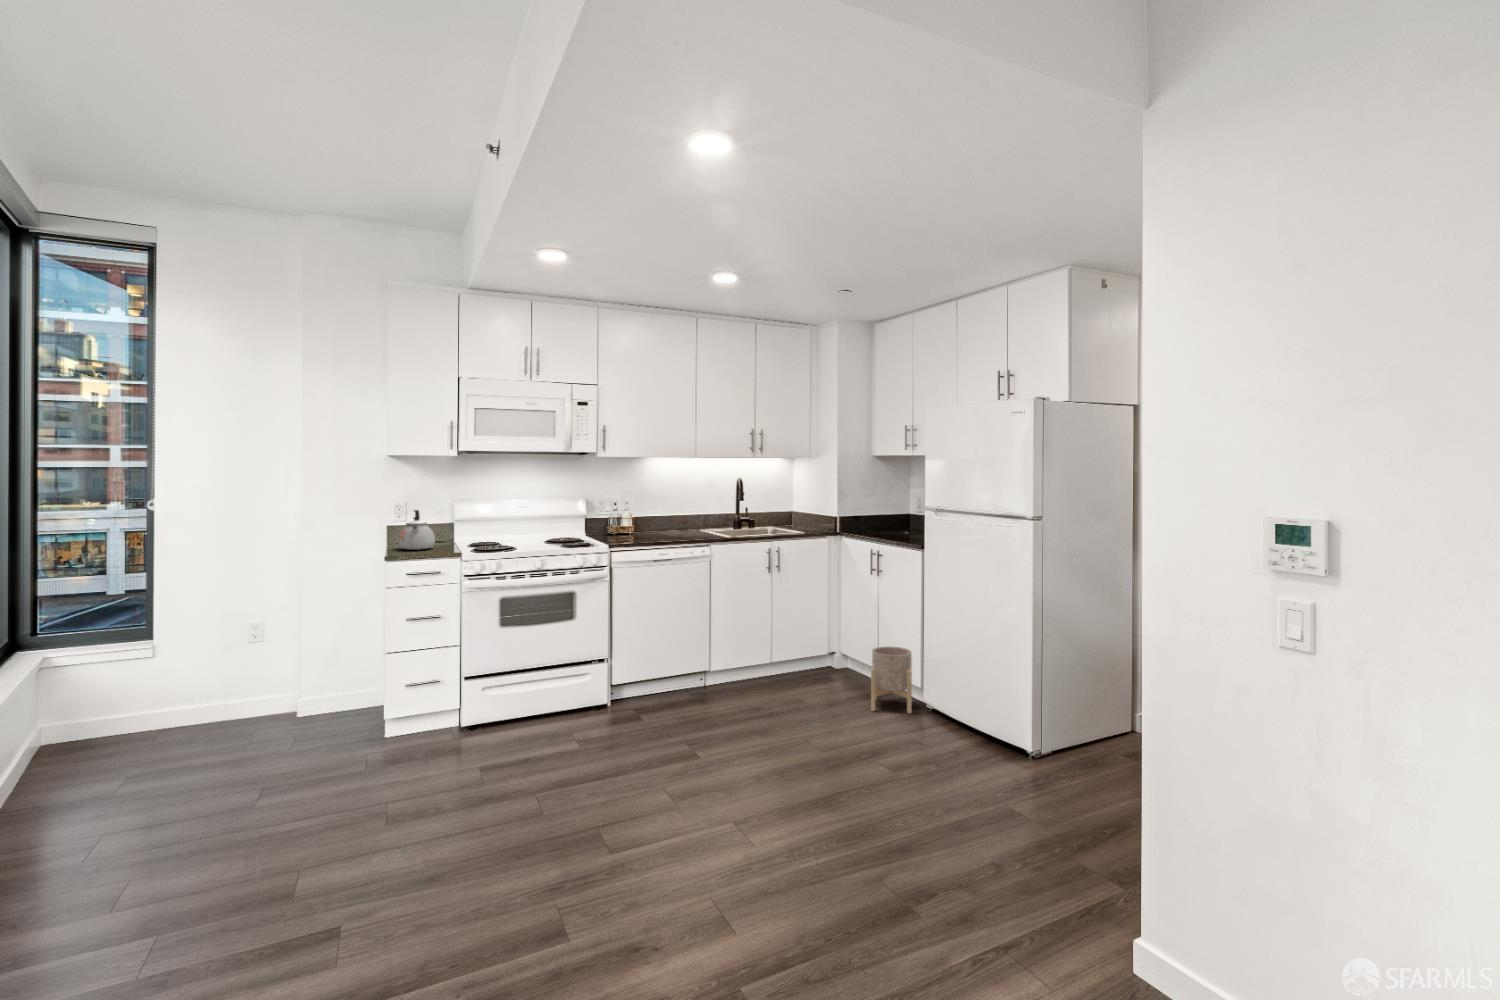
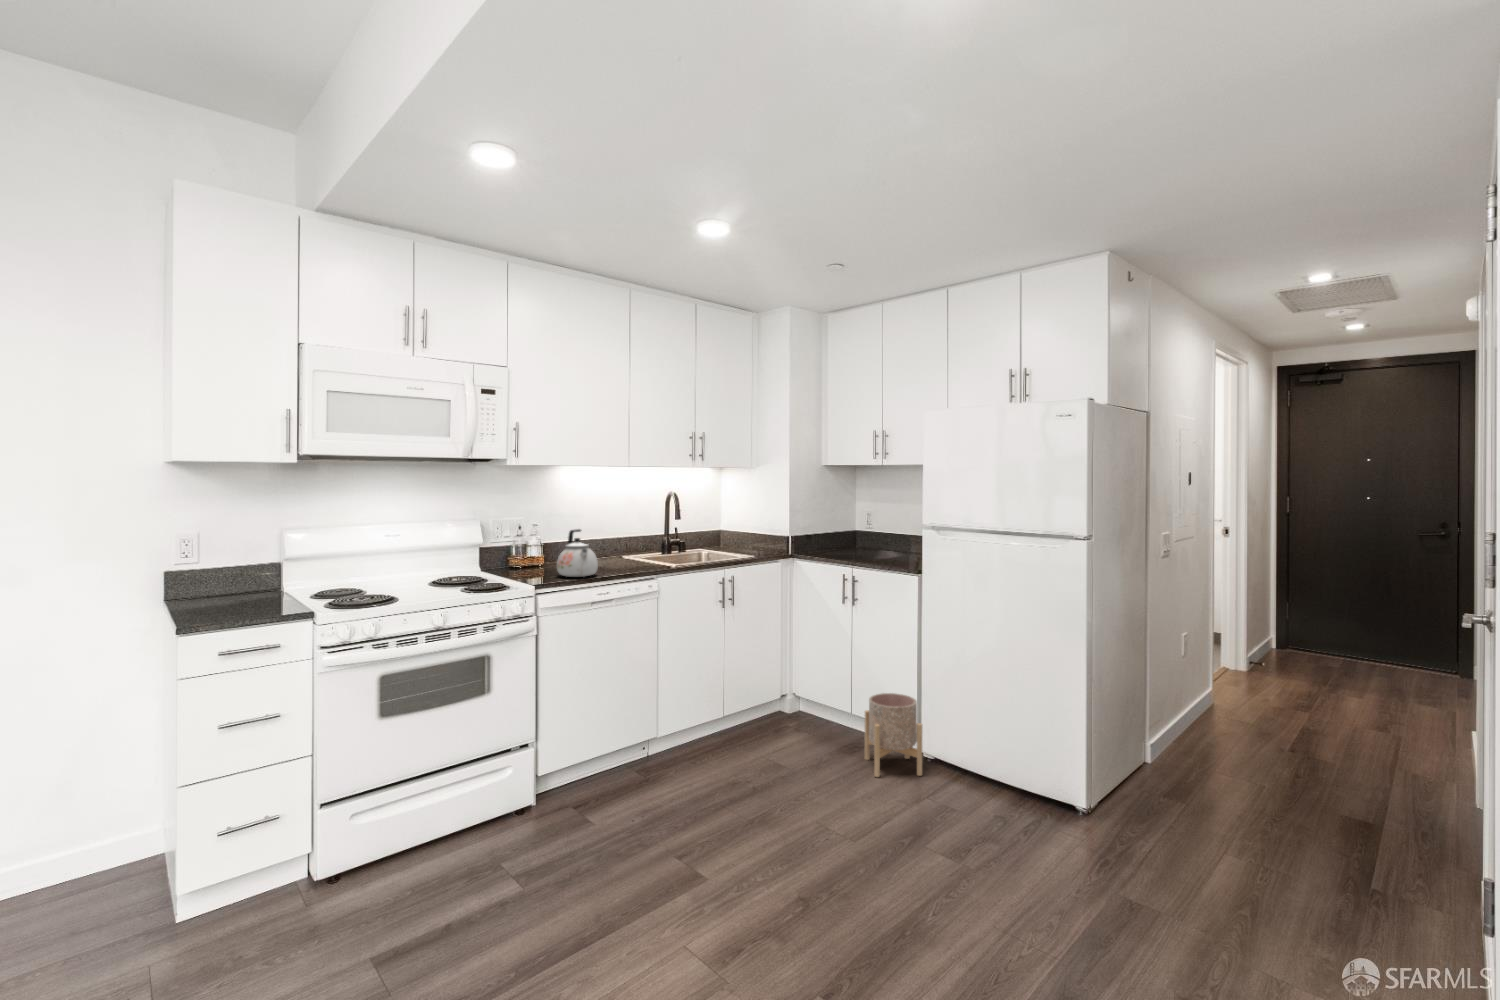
kettle: present [398,510,435,550] -> present [557,529,598,577]

